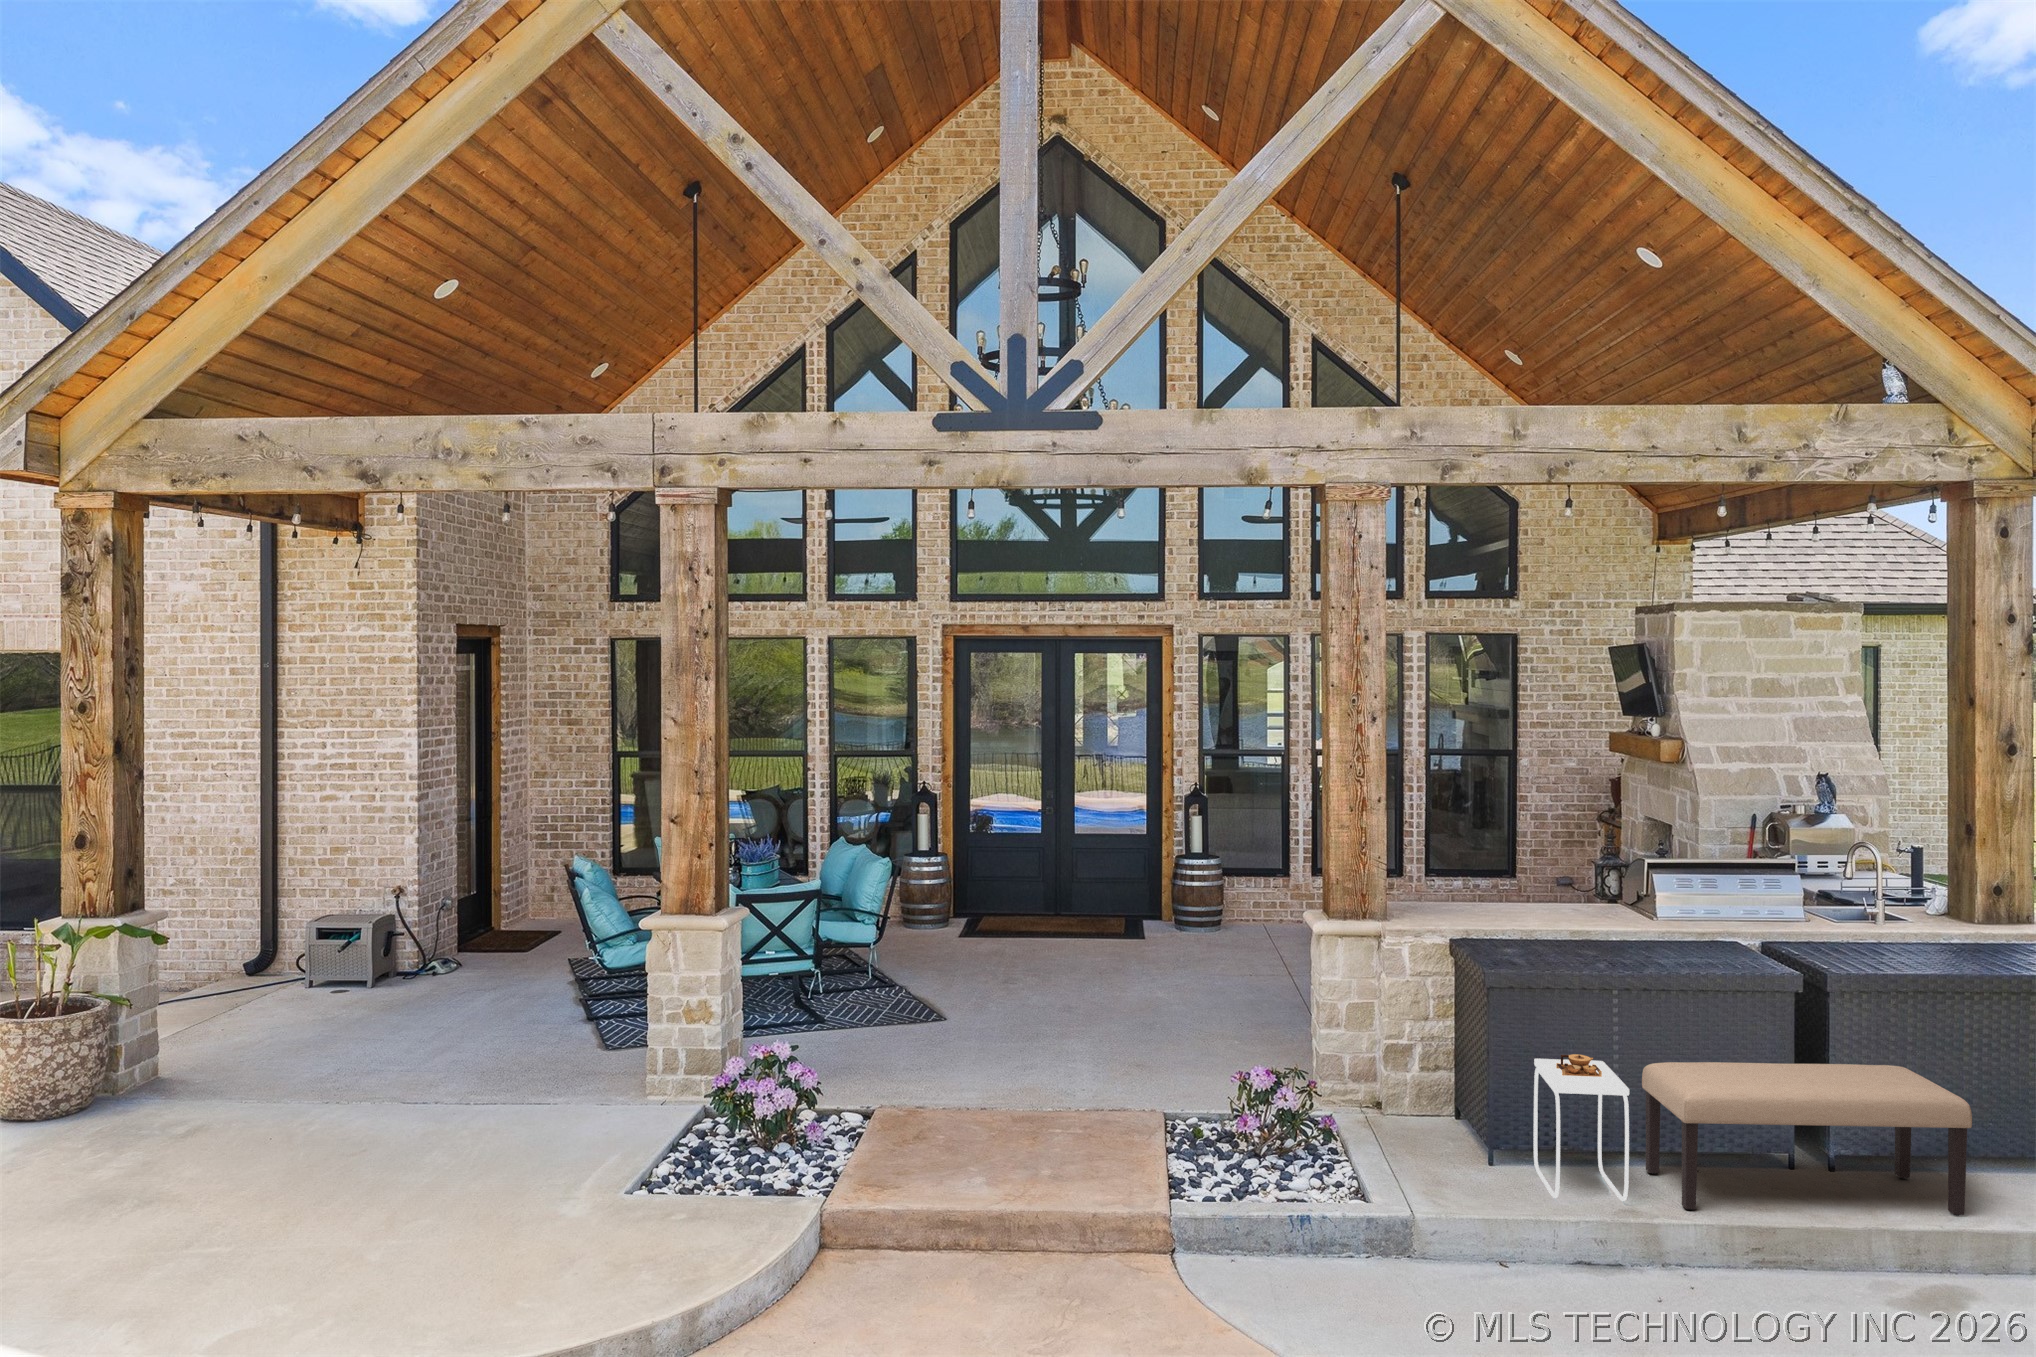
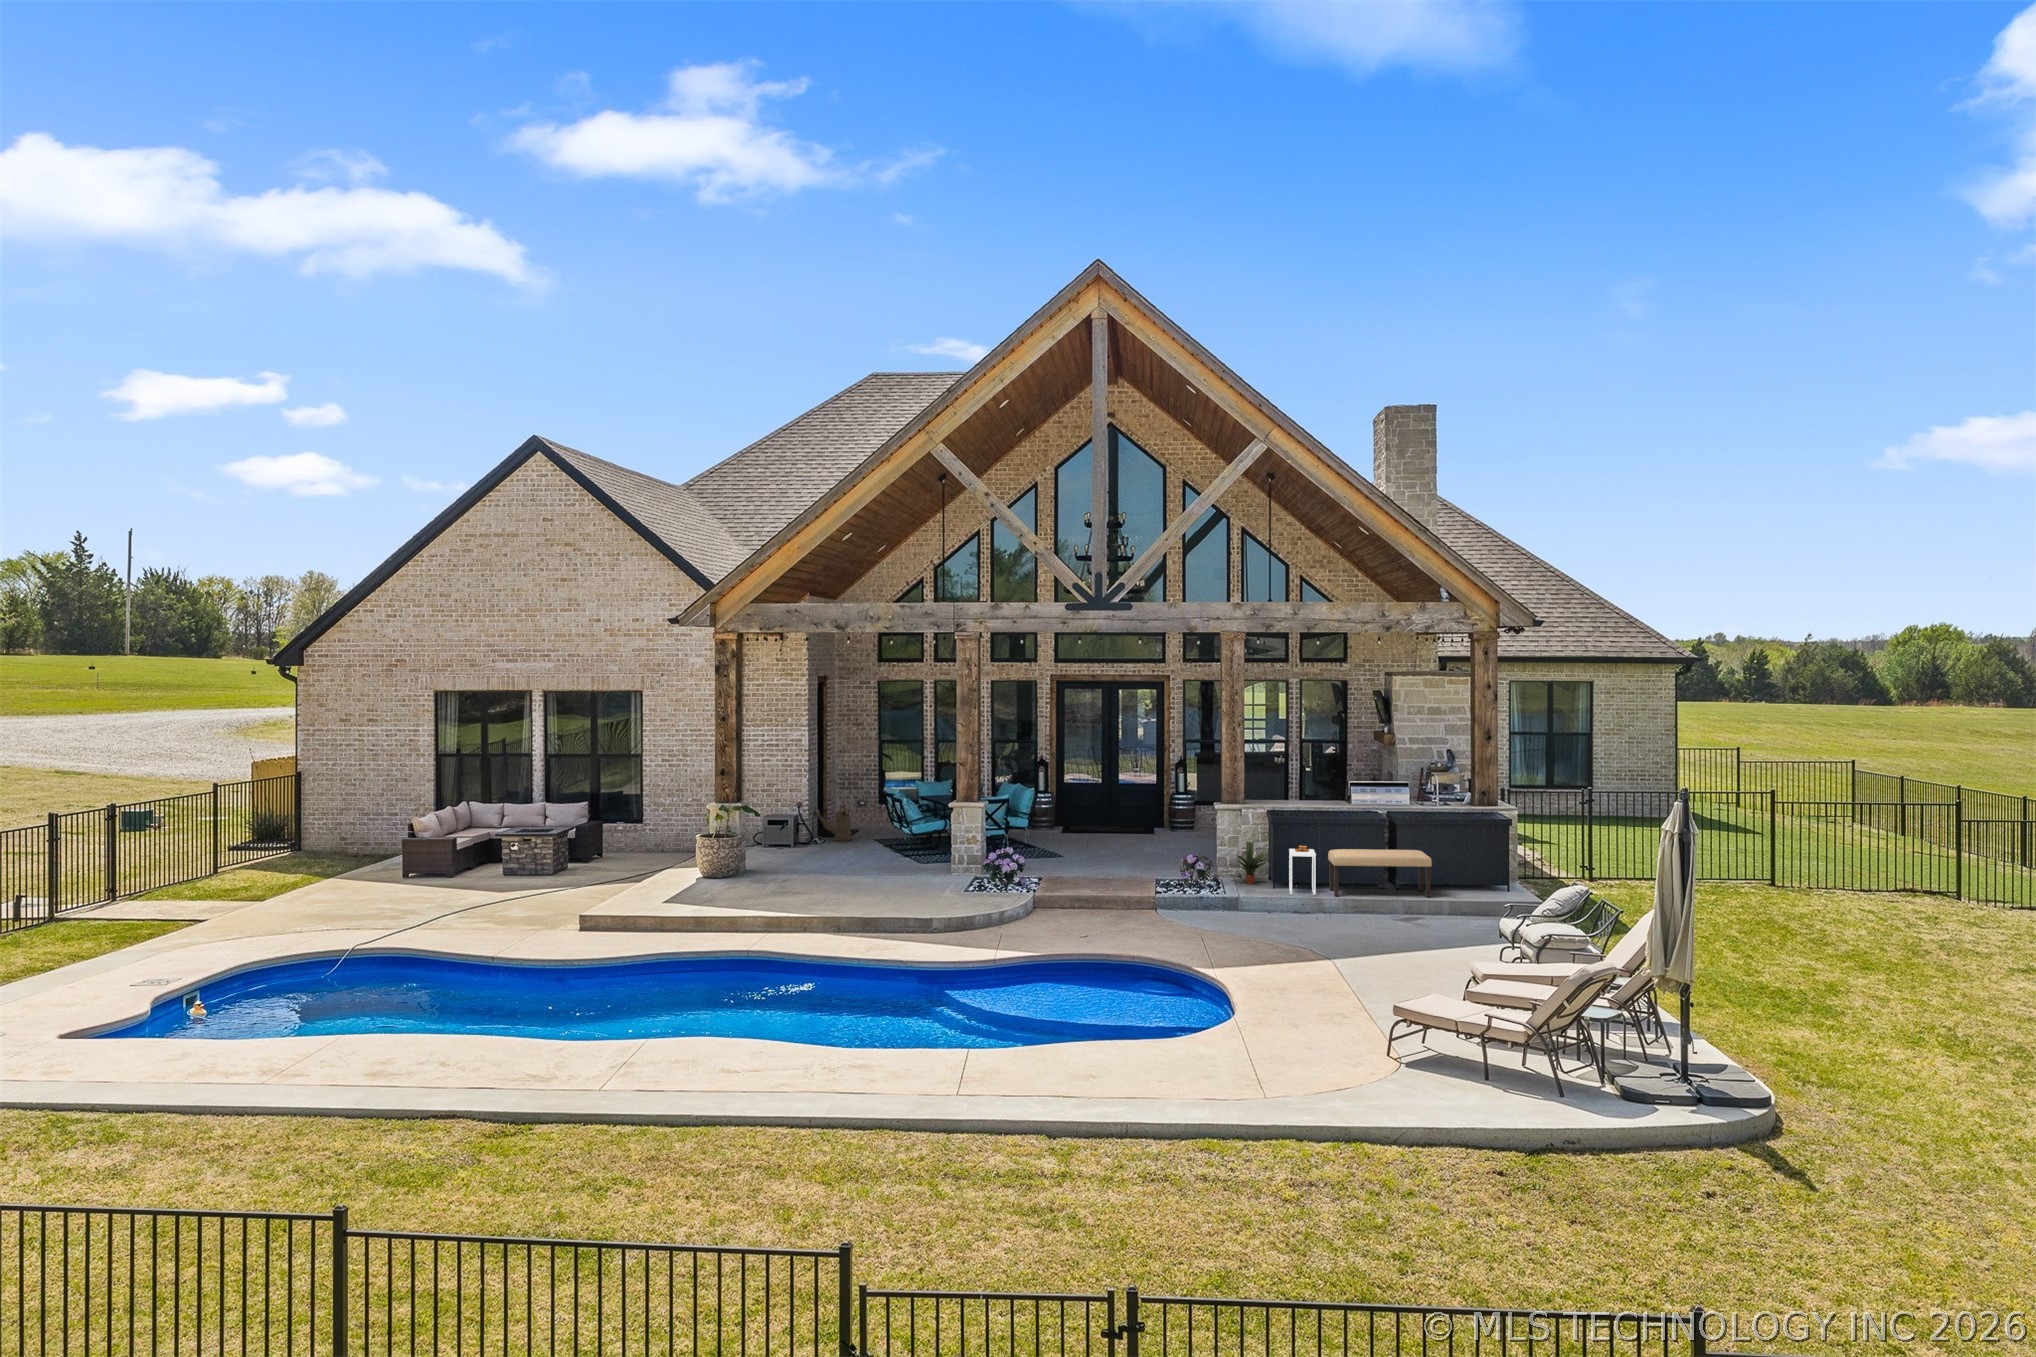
watering can: none [439,891,526,968] -> present [816,805,851,841]
potted plant: none [1372,1021,1469,1142] -> present [1236,842,1269,884]

